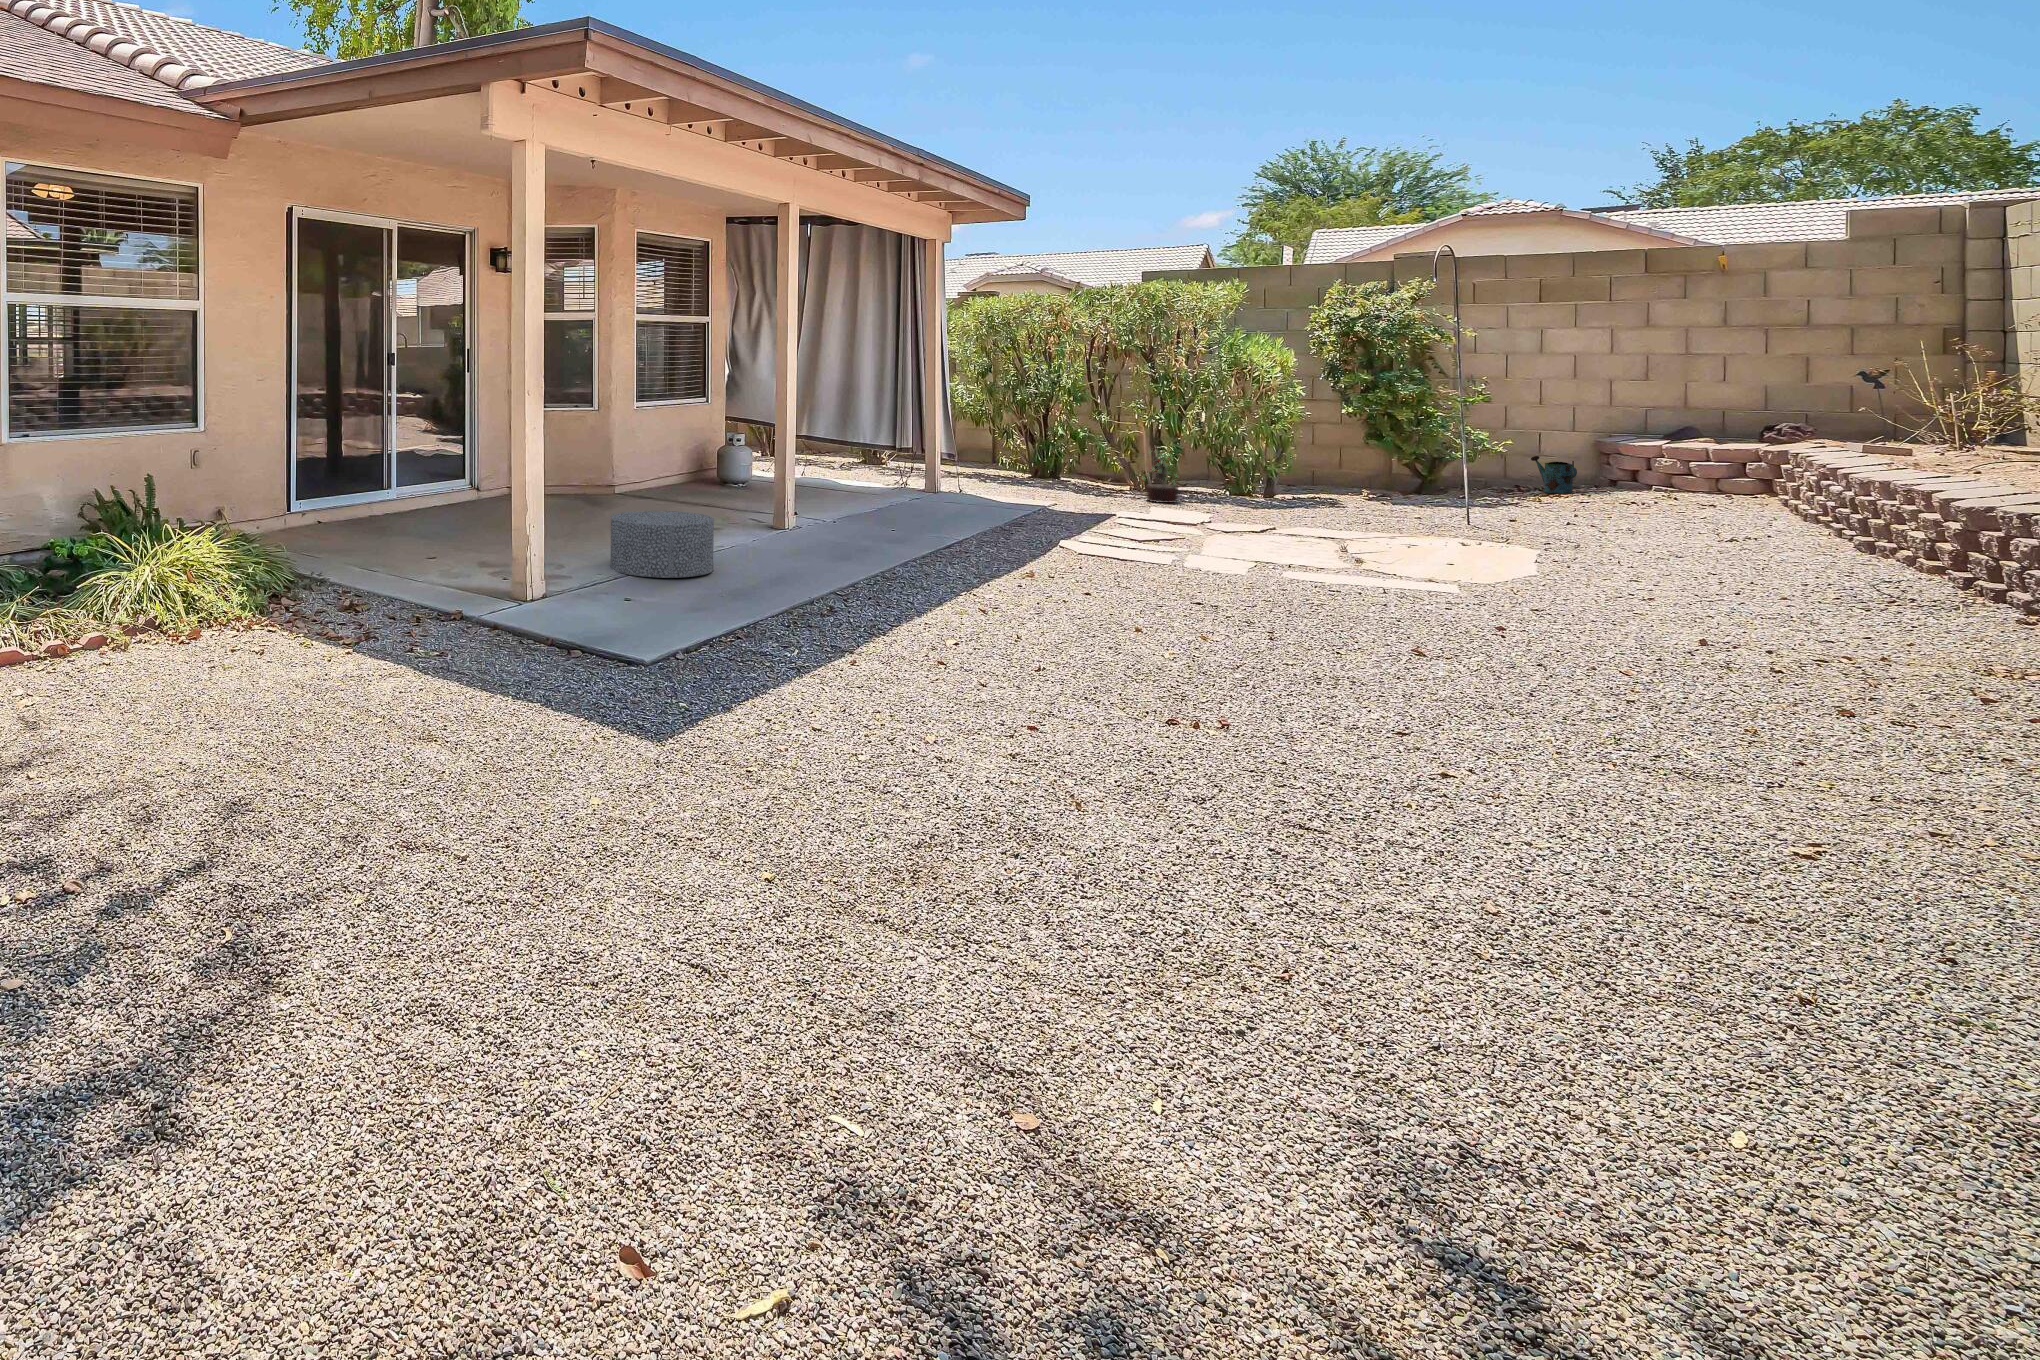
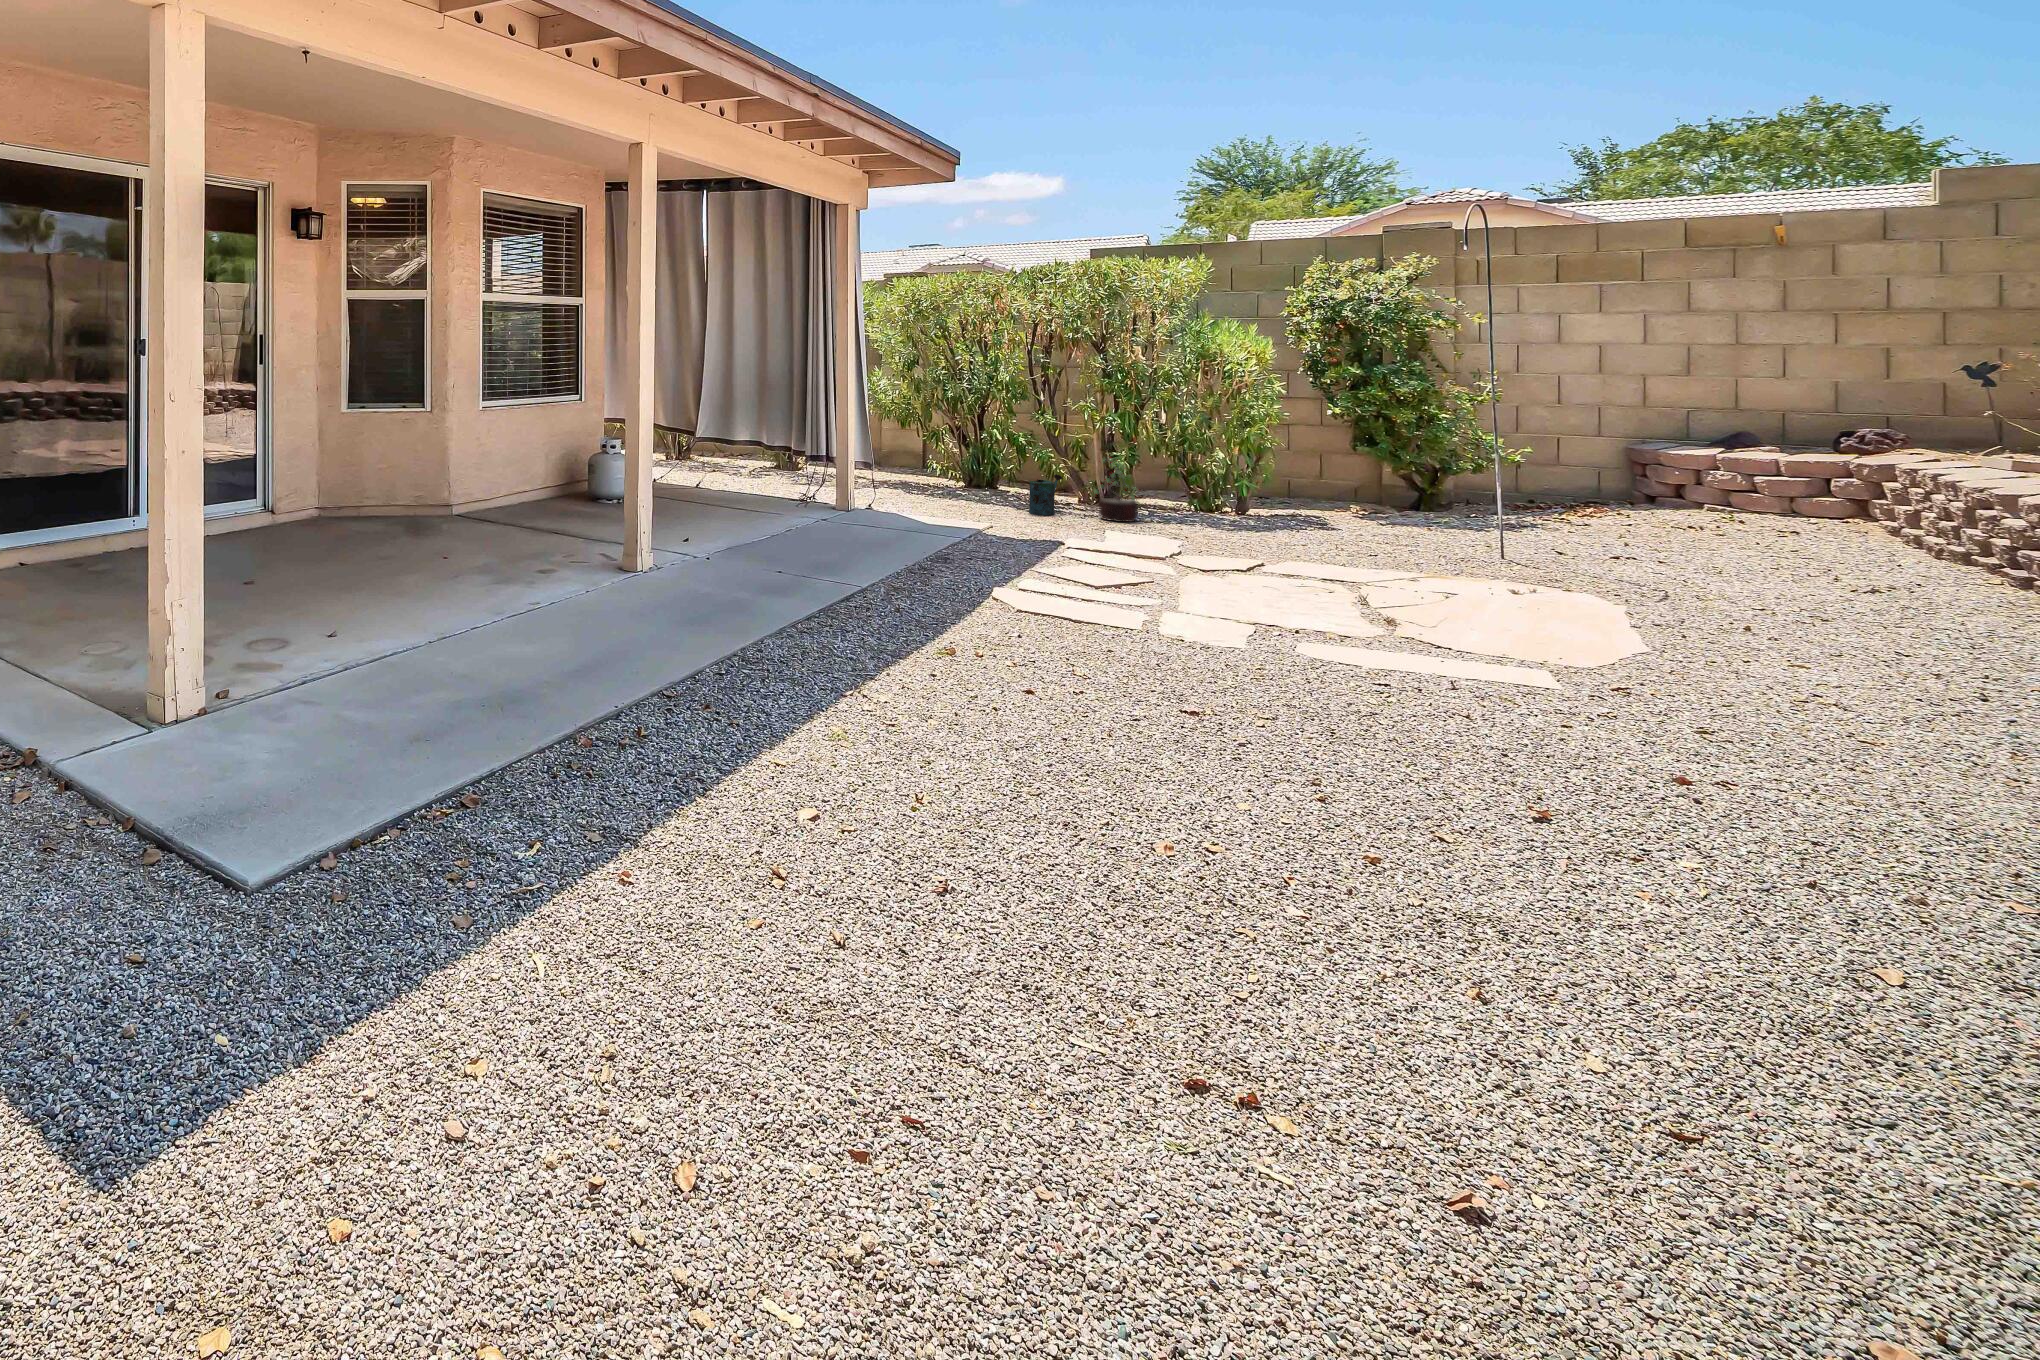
watering can: present [1531,456,1577,494] -> present [1029,474,1062,515]
ottoman: present [610,511,714,578] -> none [366,559,512,665]

